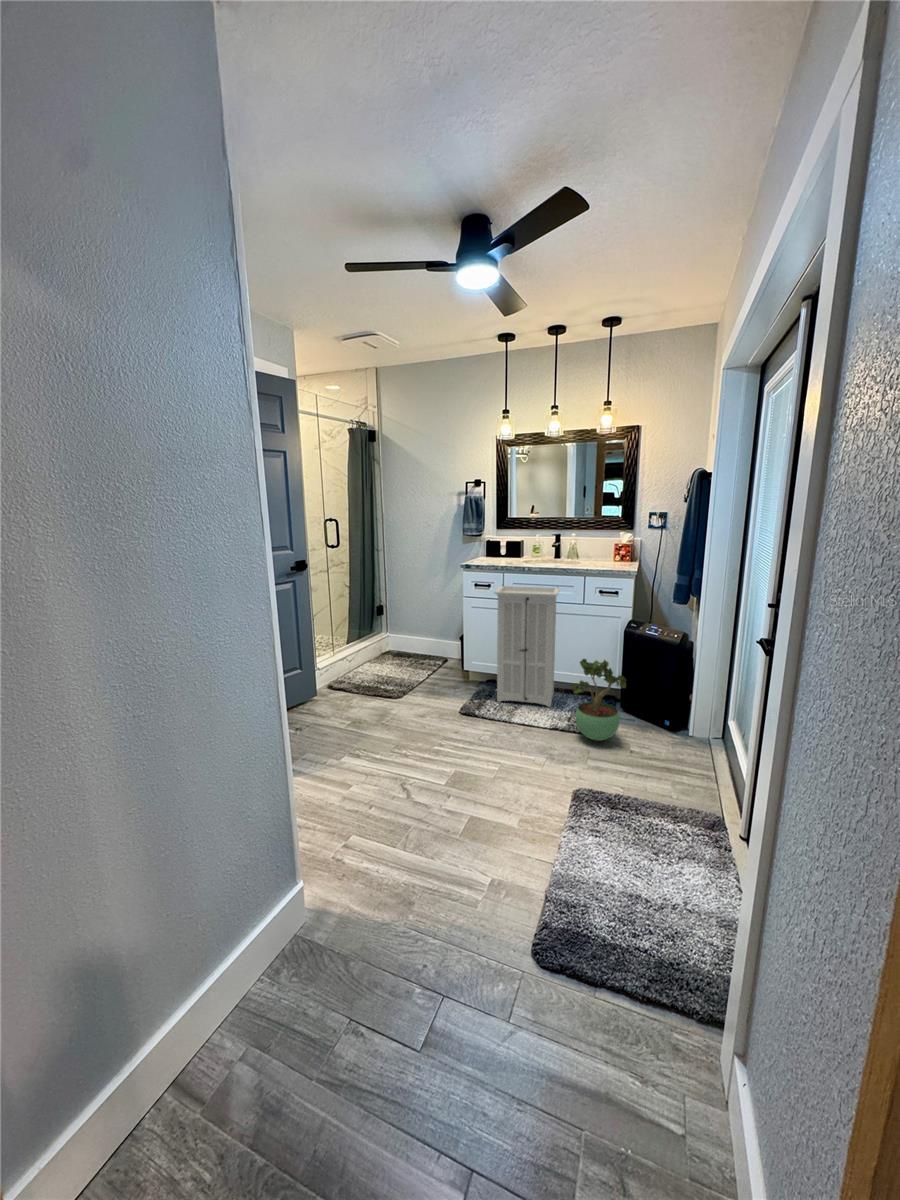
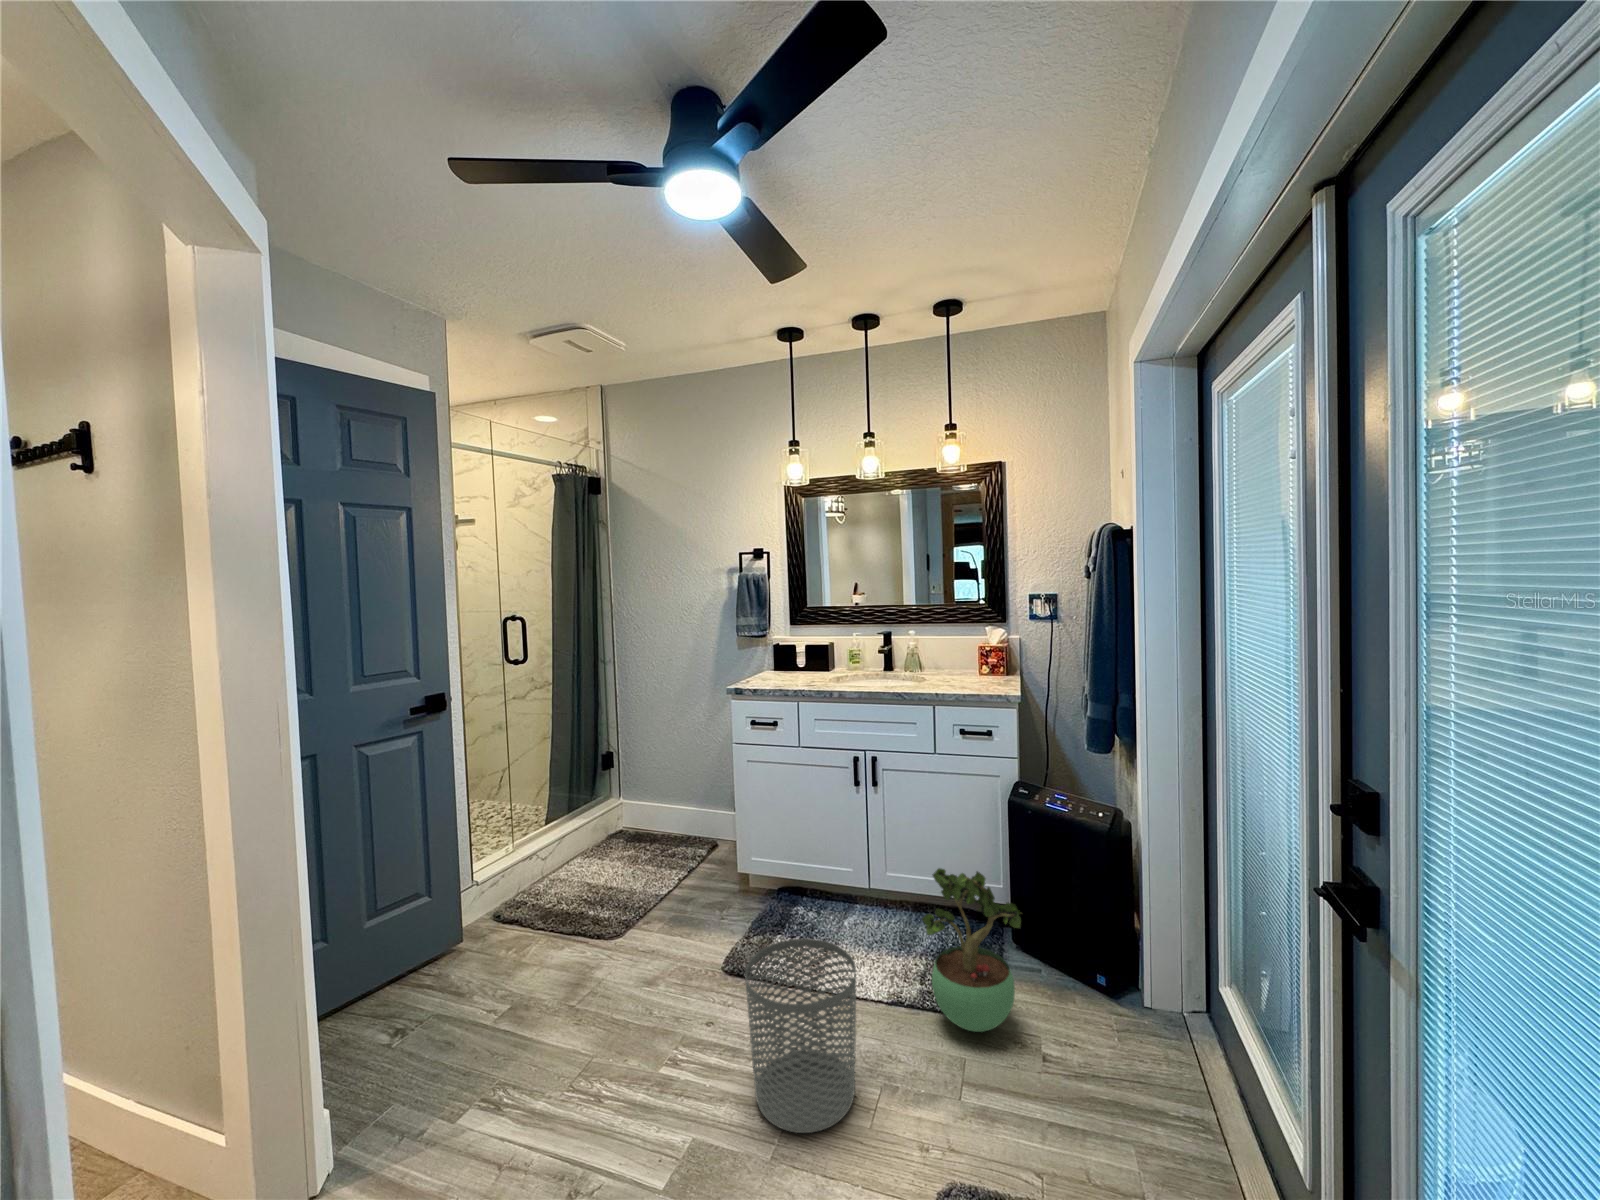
storage cabinet: present [494,585,560,707] -> none [779,722,895,948]
waste bin: none [482,689,538,772] -> present [745,939,856,1133]

